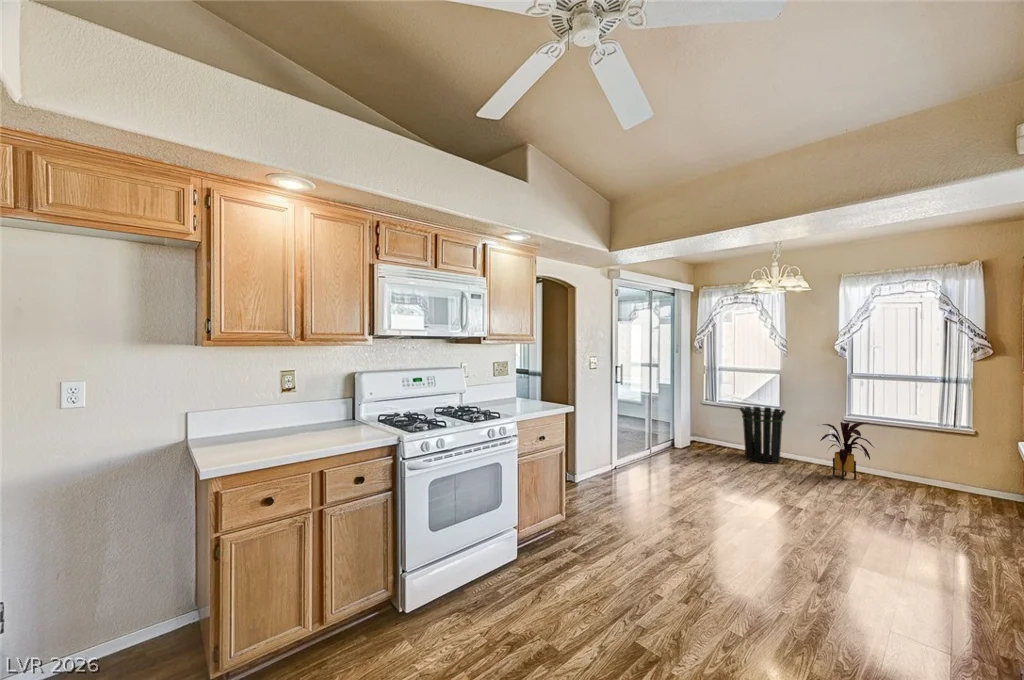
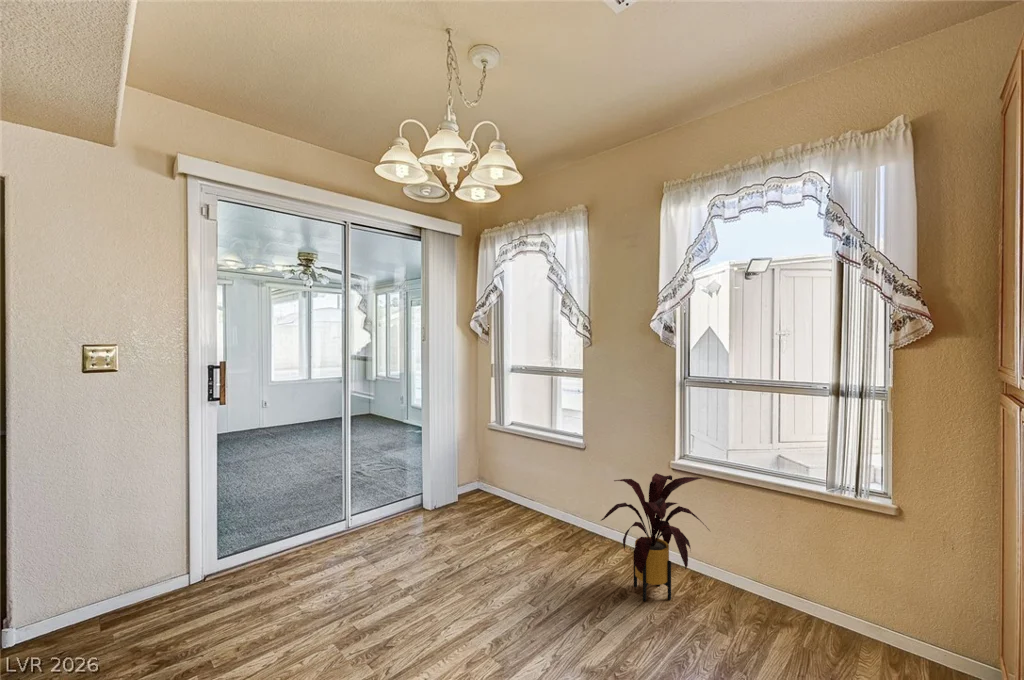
waste bin: present [740,406,786,463] -> none [501,437,577,552]

